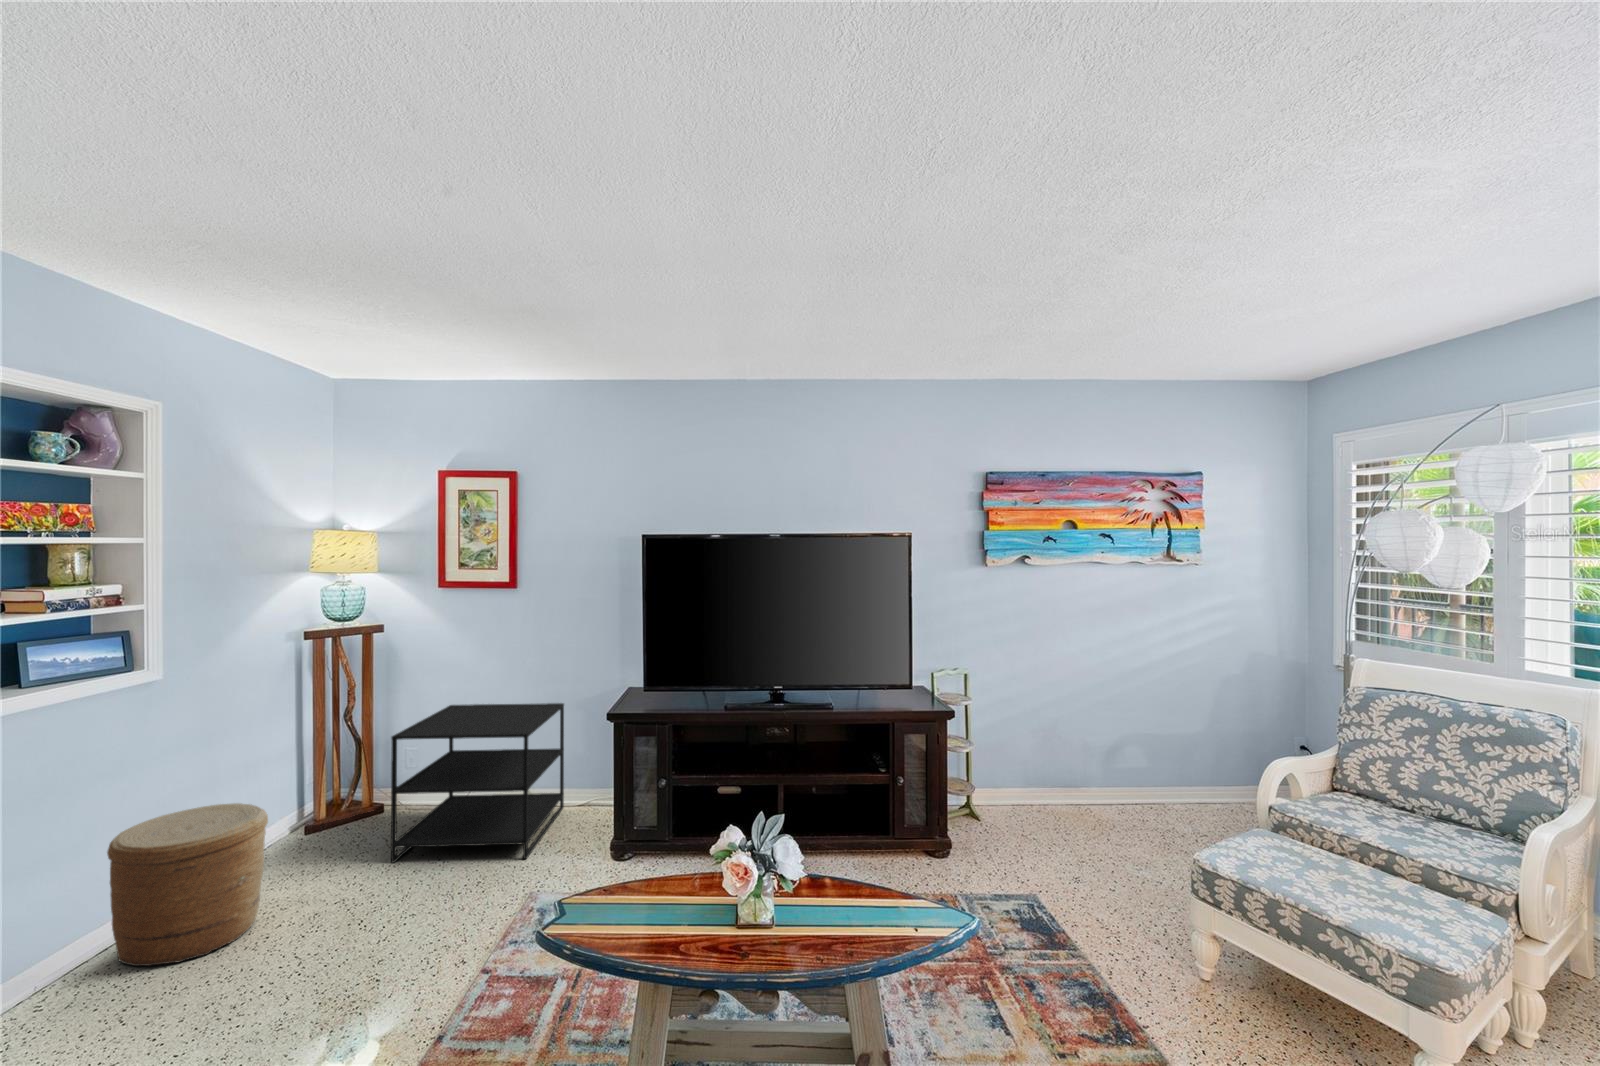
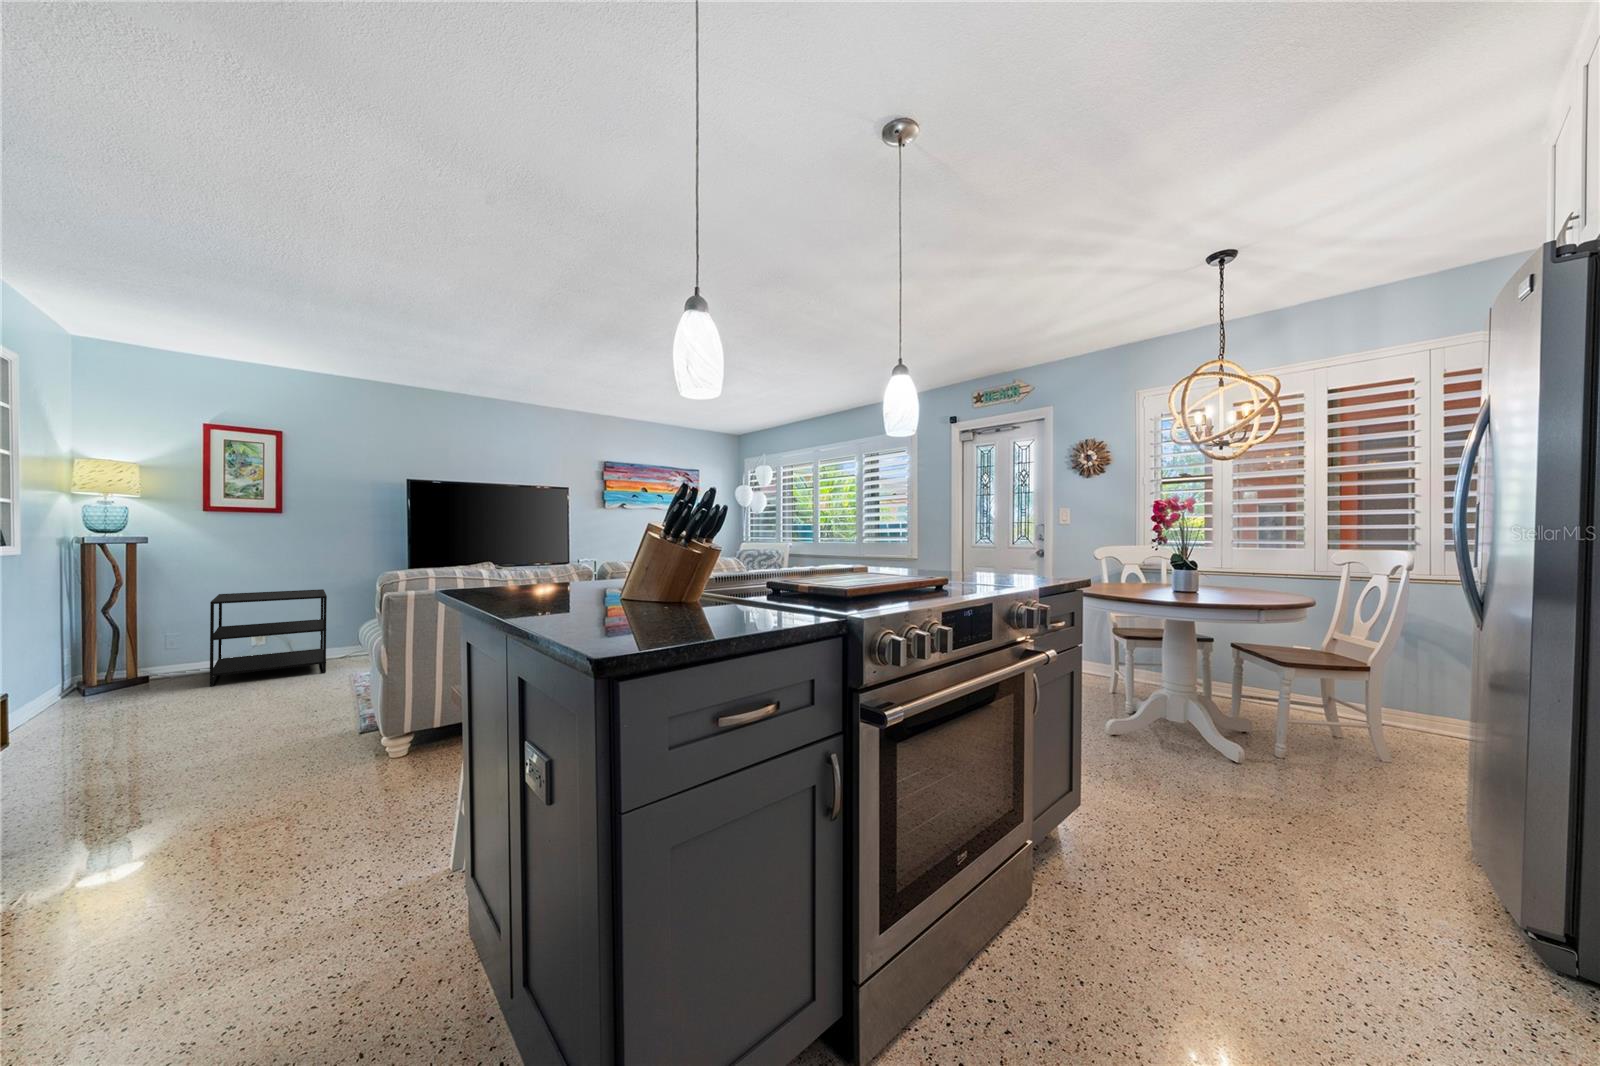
woven basket: present [107,803,268,966] -> none [19,639,148,733]

